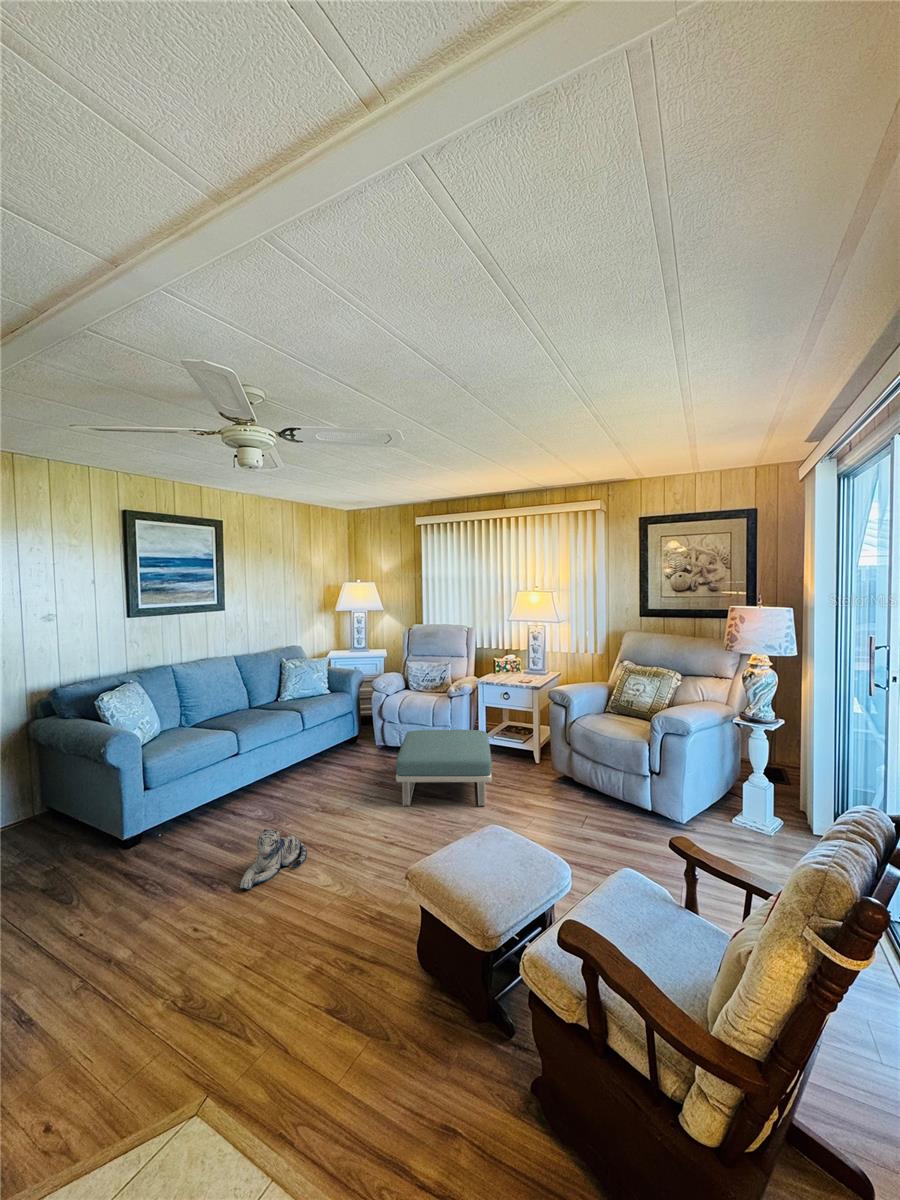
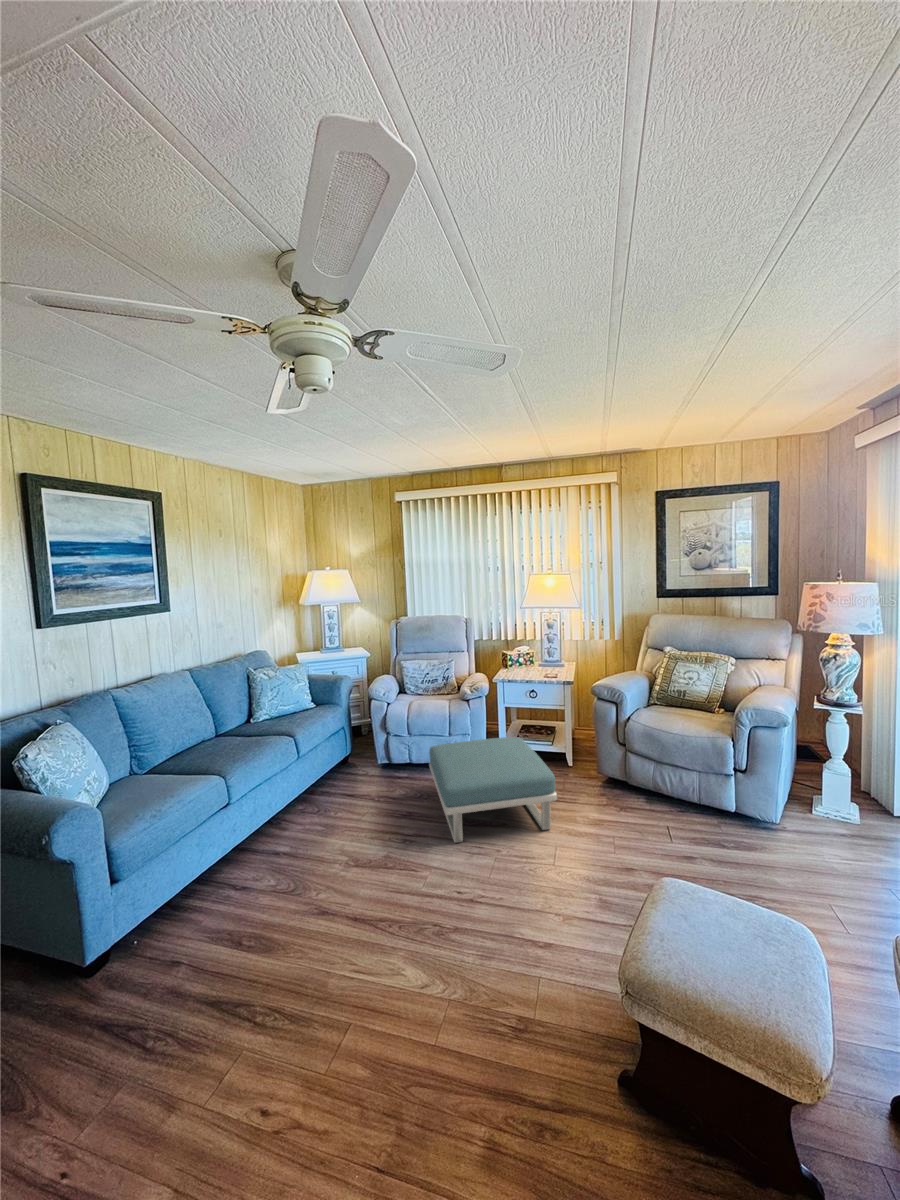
plush toy: present [240,829,307,889] -> none [299,916,372,1017]

